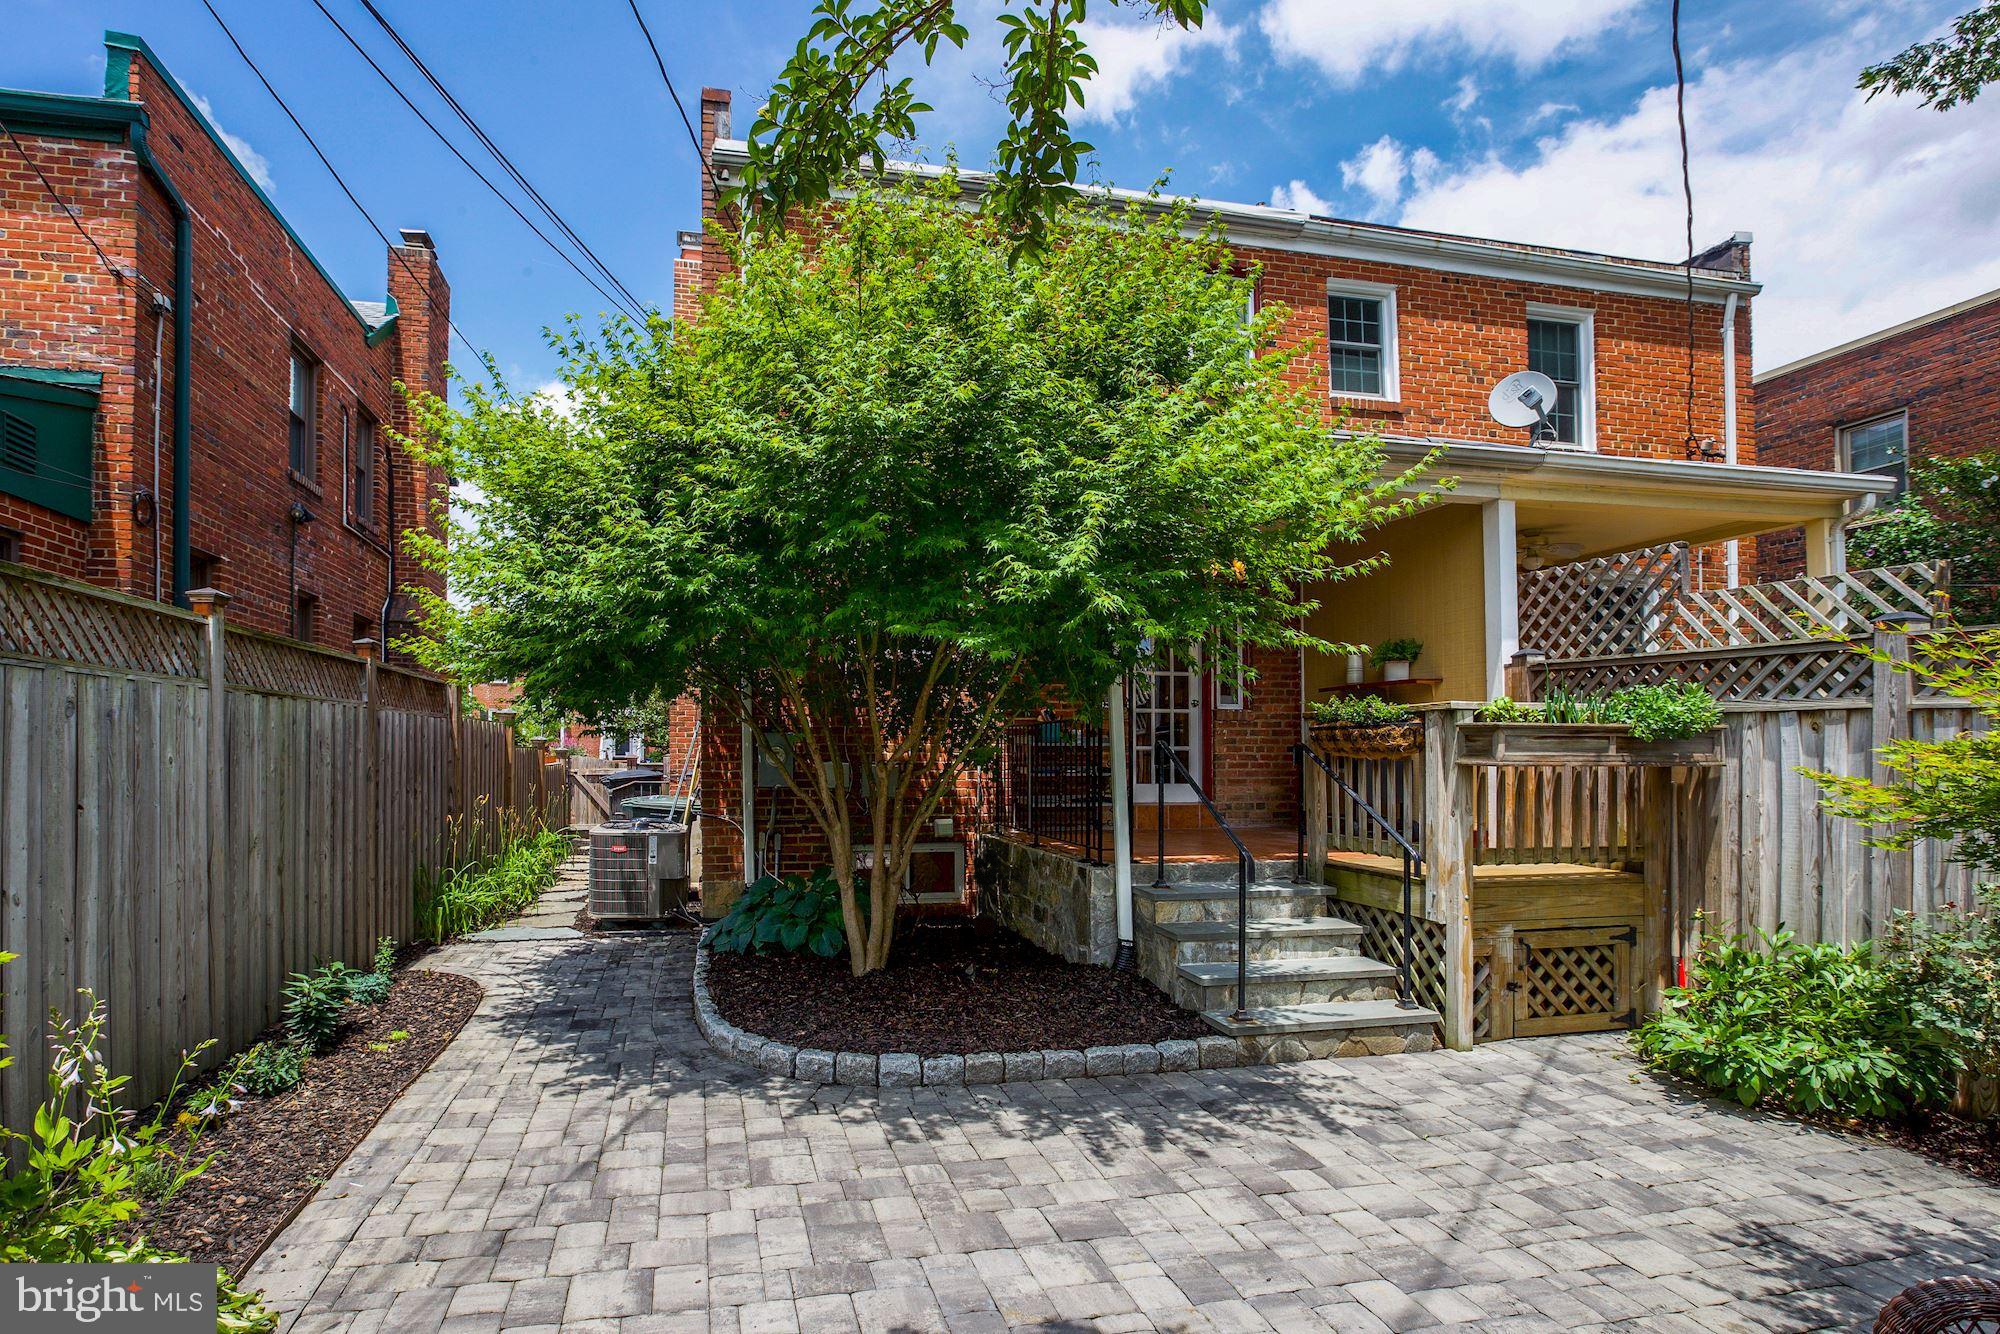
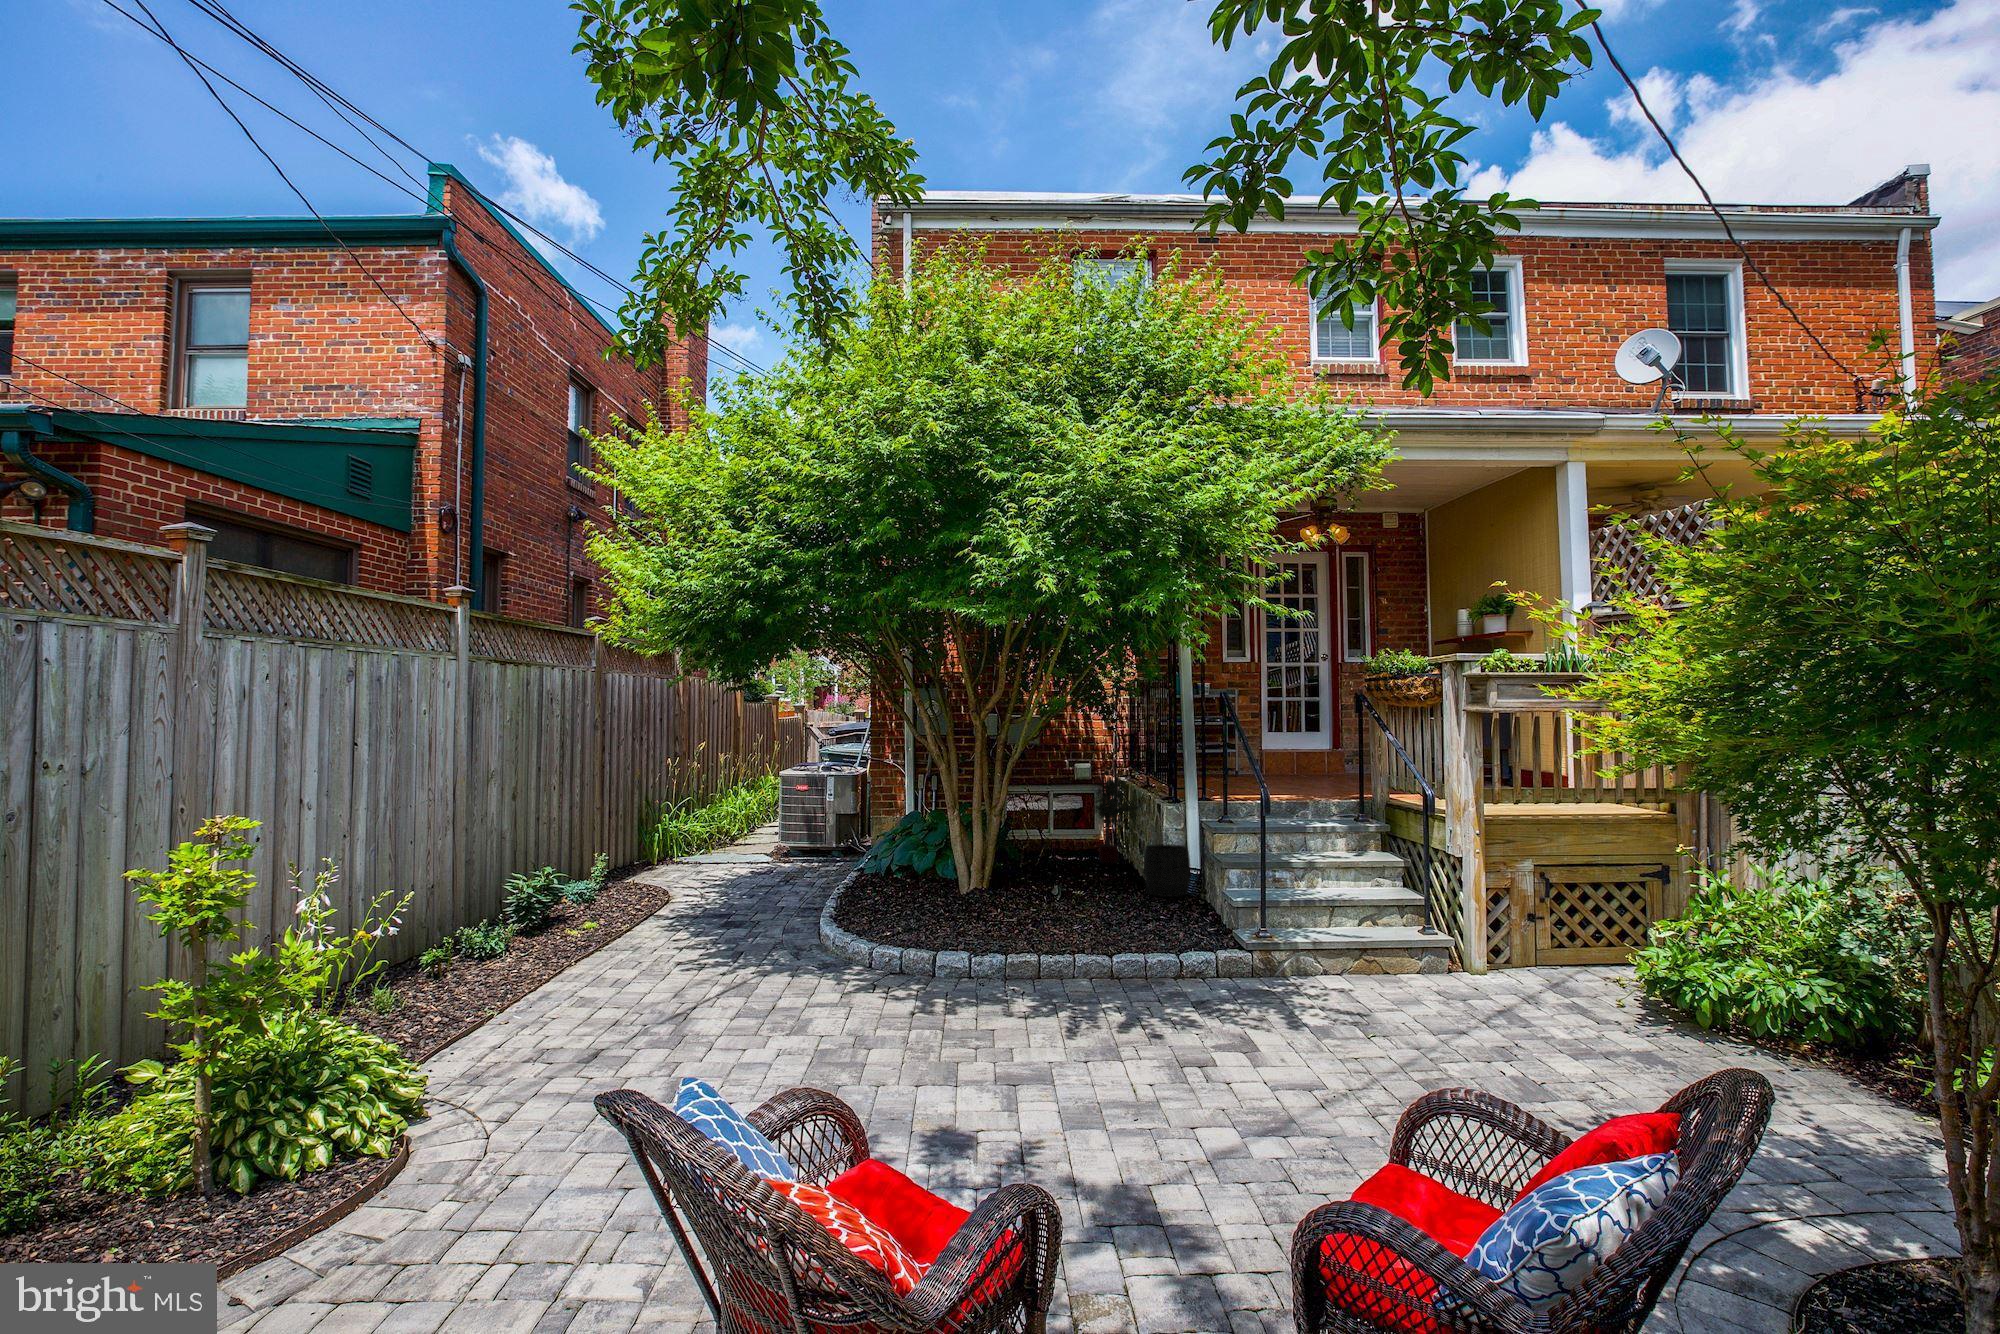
woven basket: none [1033,922,1081,980] -> present [1144,844,1191,897]

